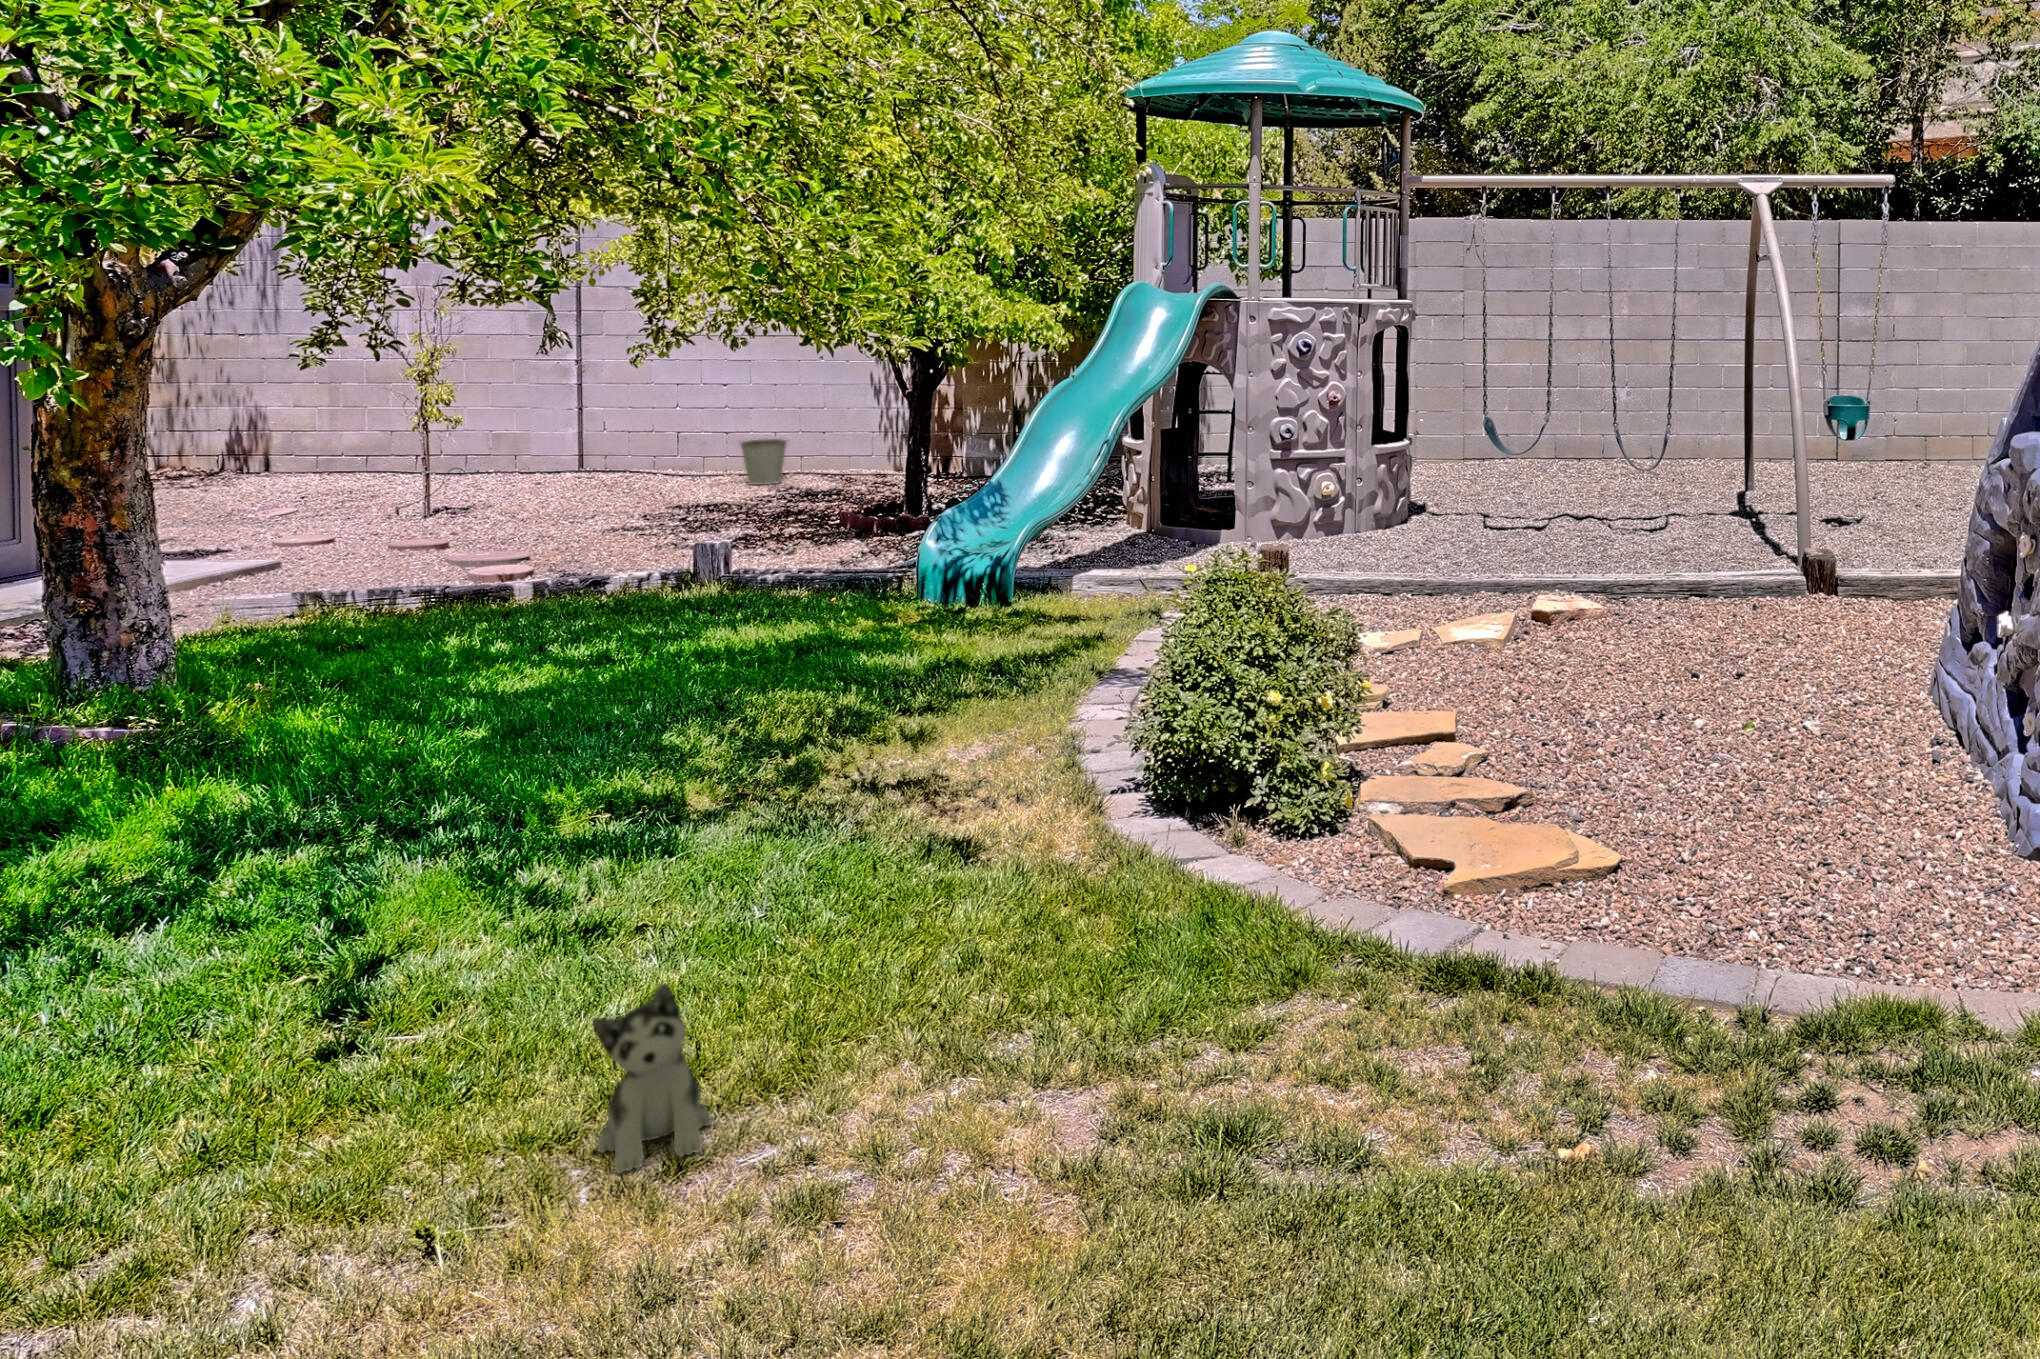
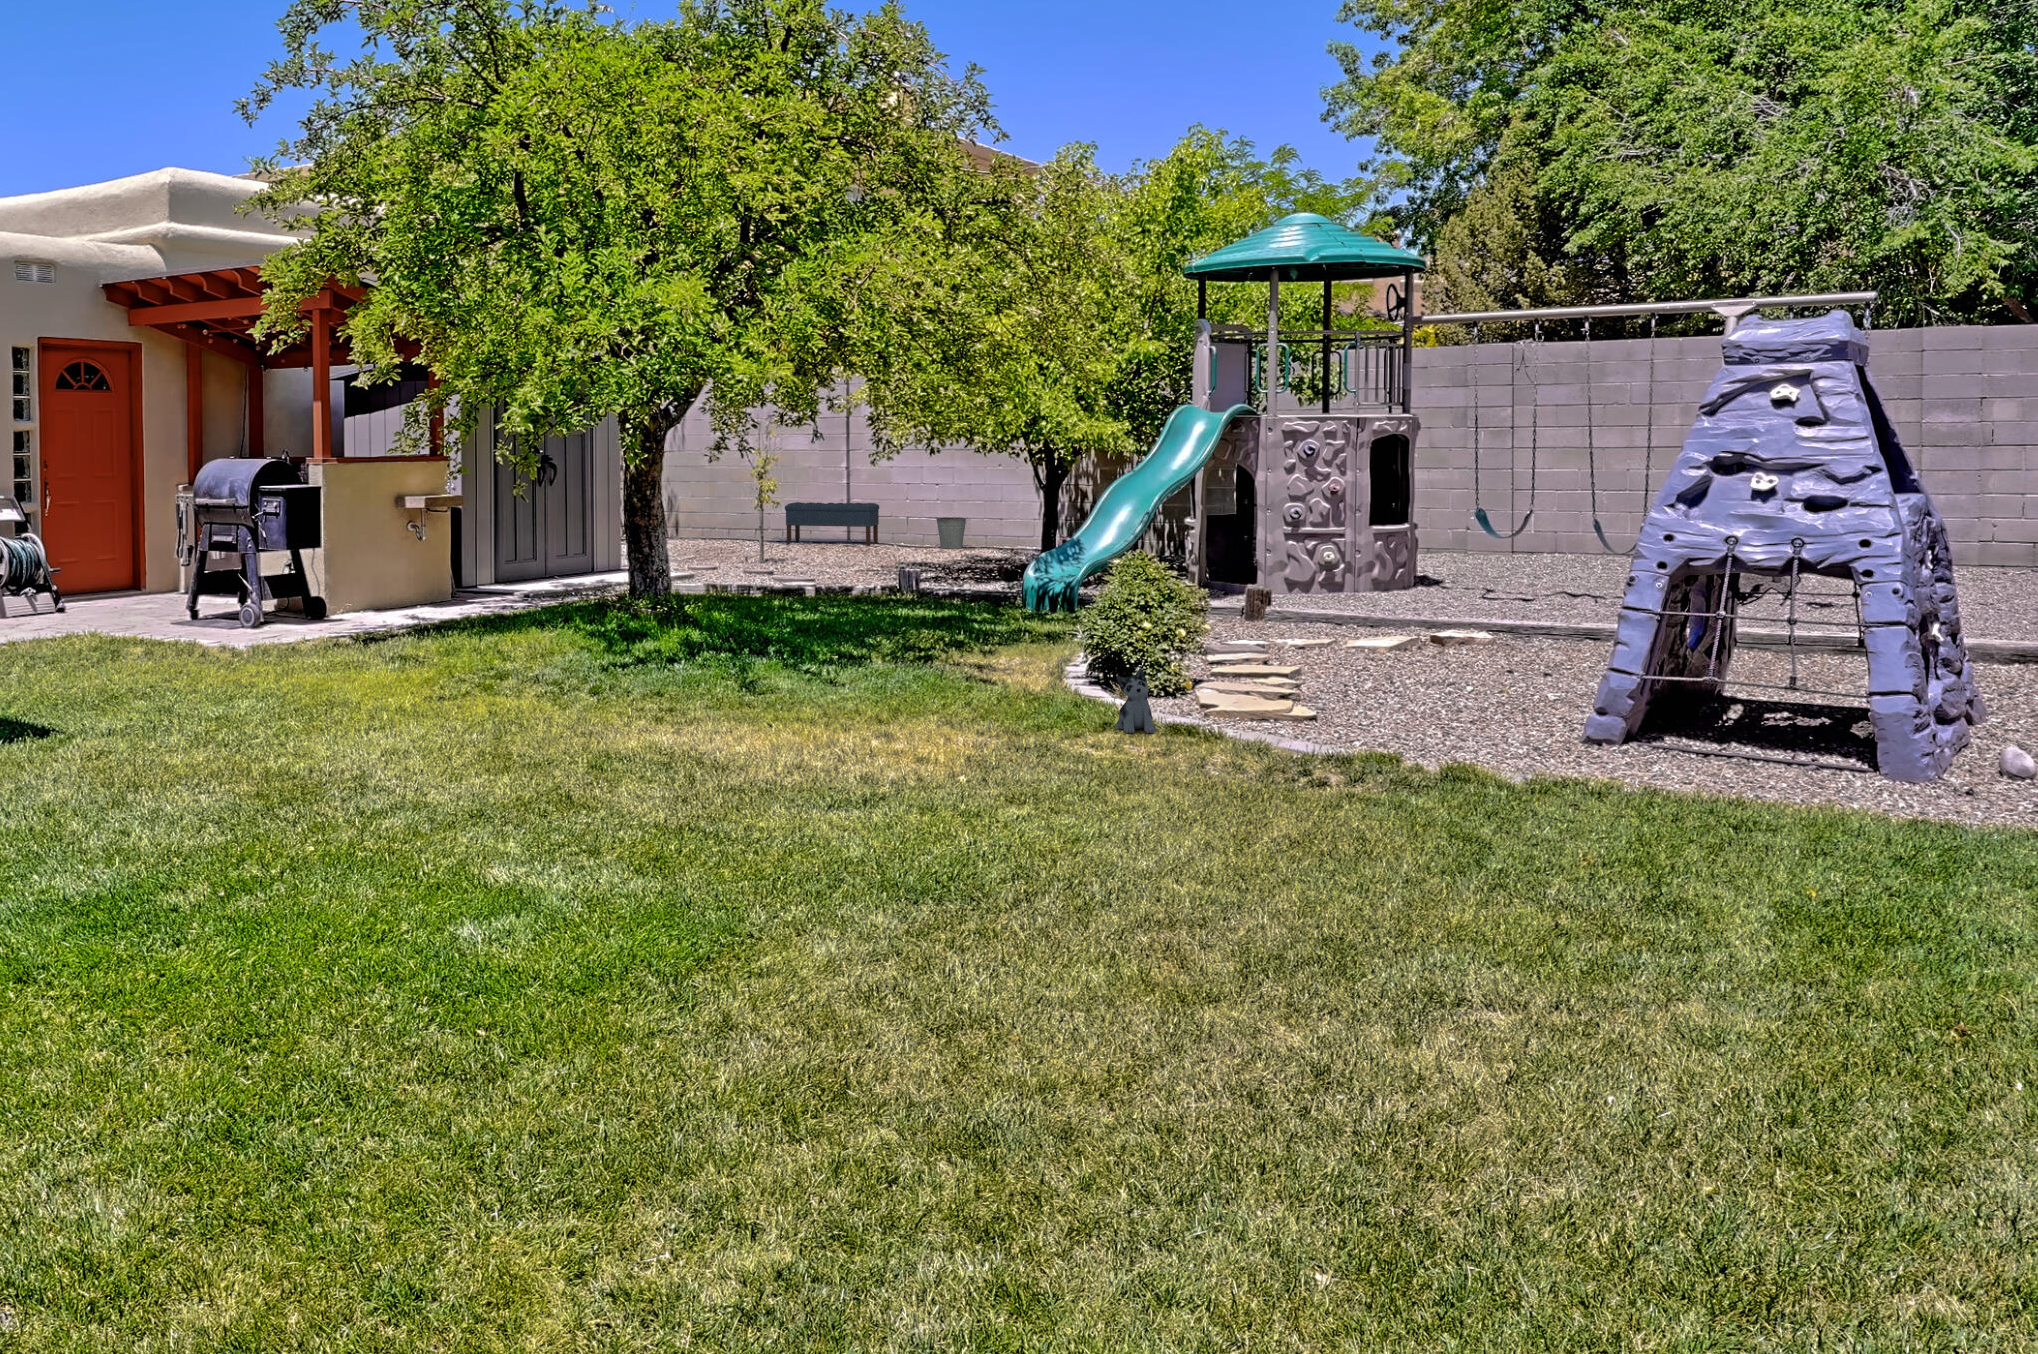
bench: none [479,422,646,491] -> present [785,502,879,546]
plush toy: present [593,983,712,1173] -> present [1115,668,1156,733]

